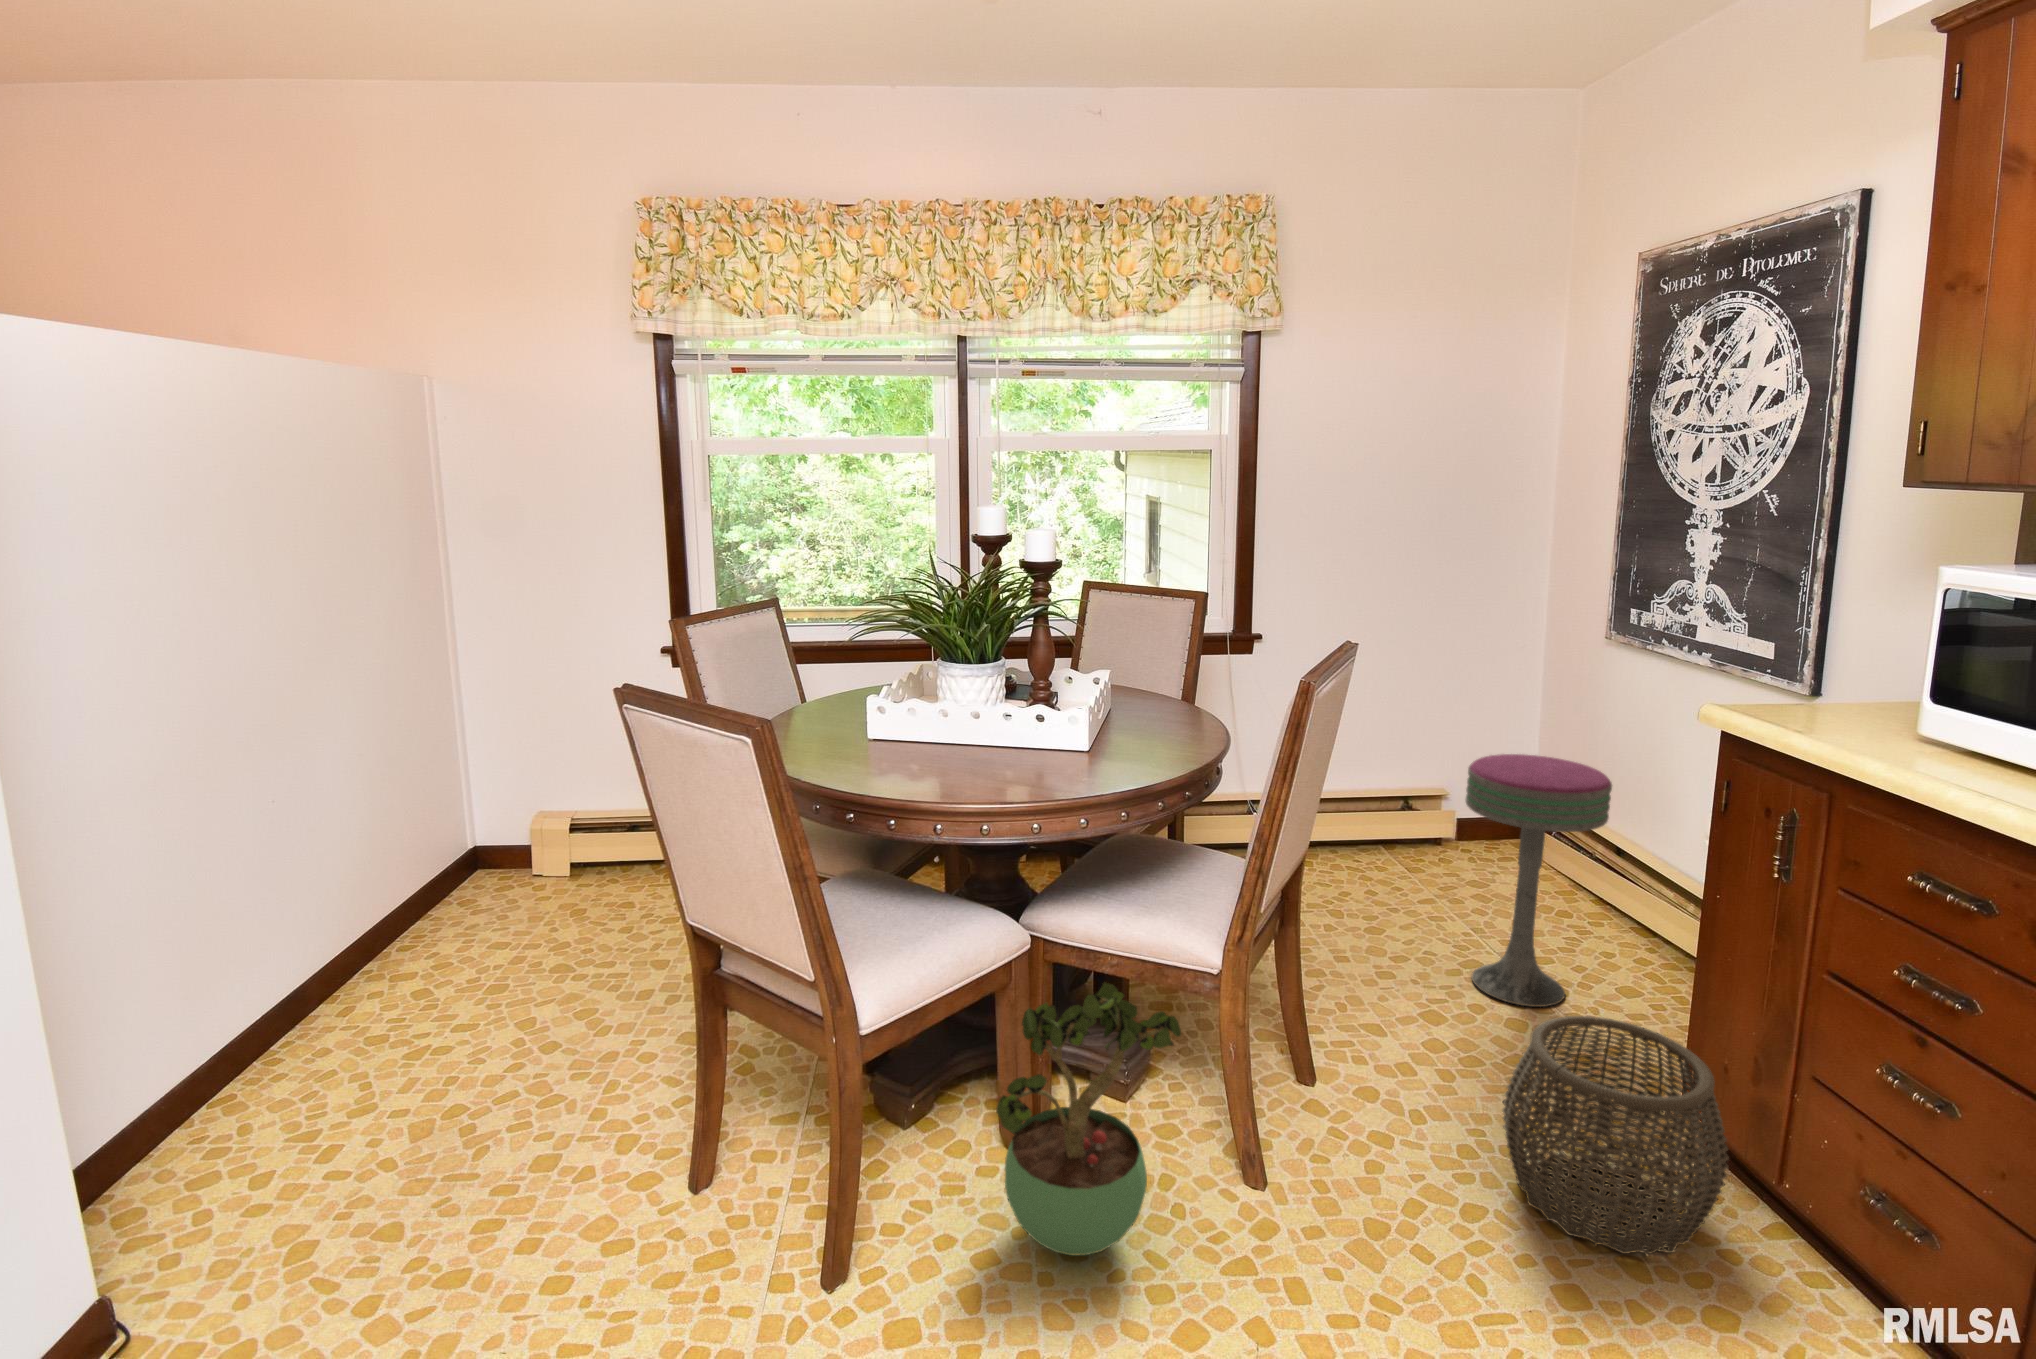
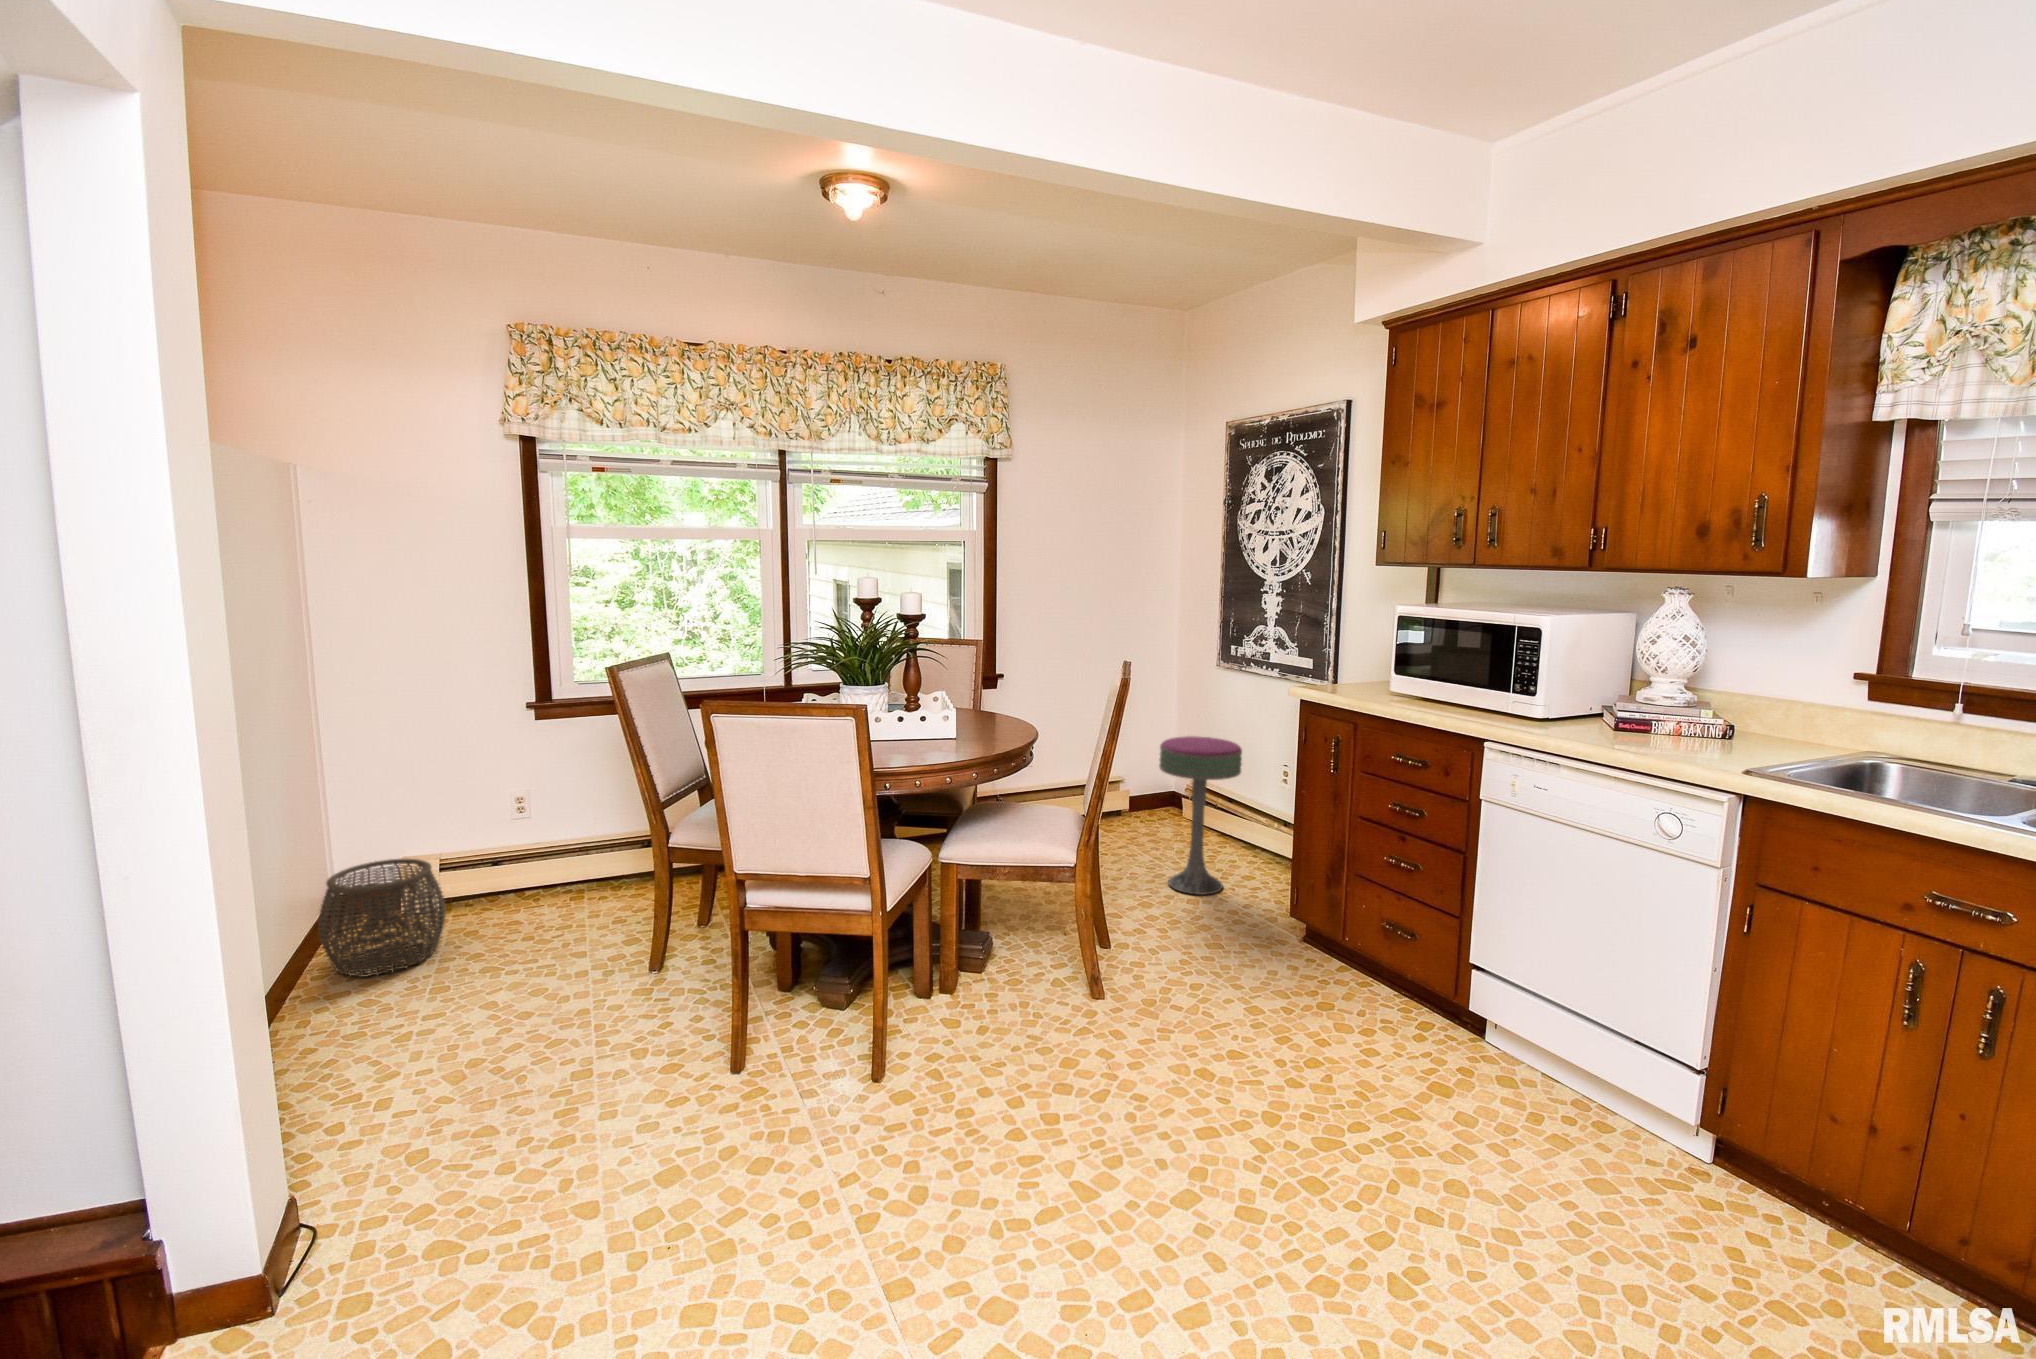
potted plant: present [996,982,1181,1256] -> none [945,880,1055,1063]
woven basket: present [1502,1016,1729,1255] -> present [318,859,446,977]

